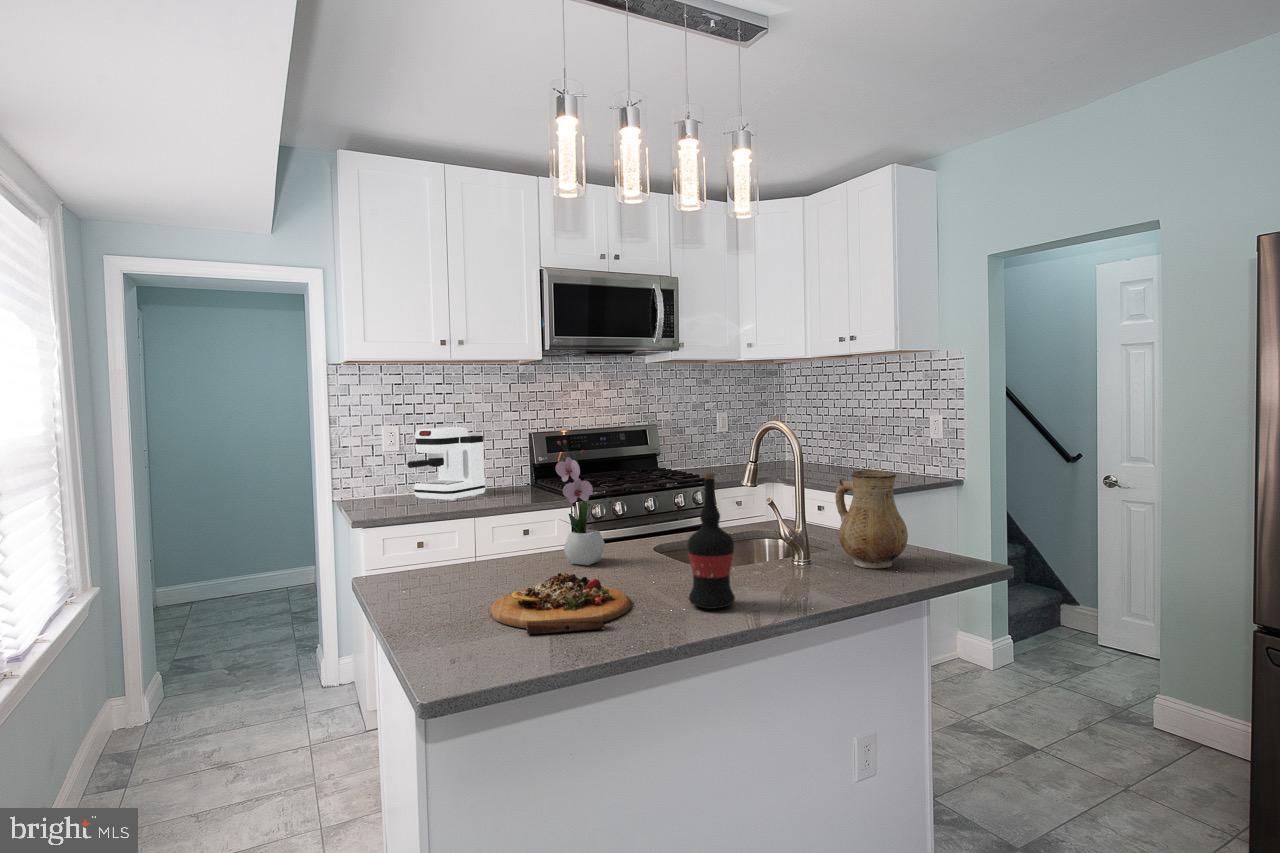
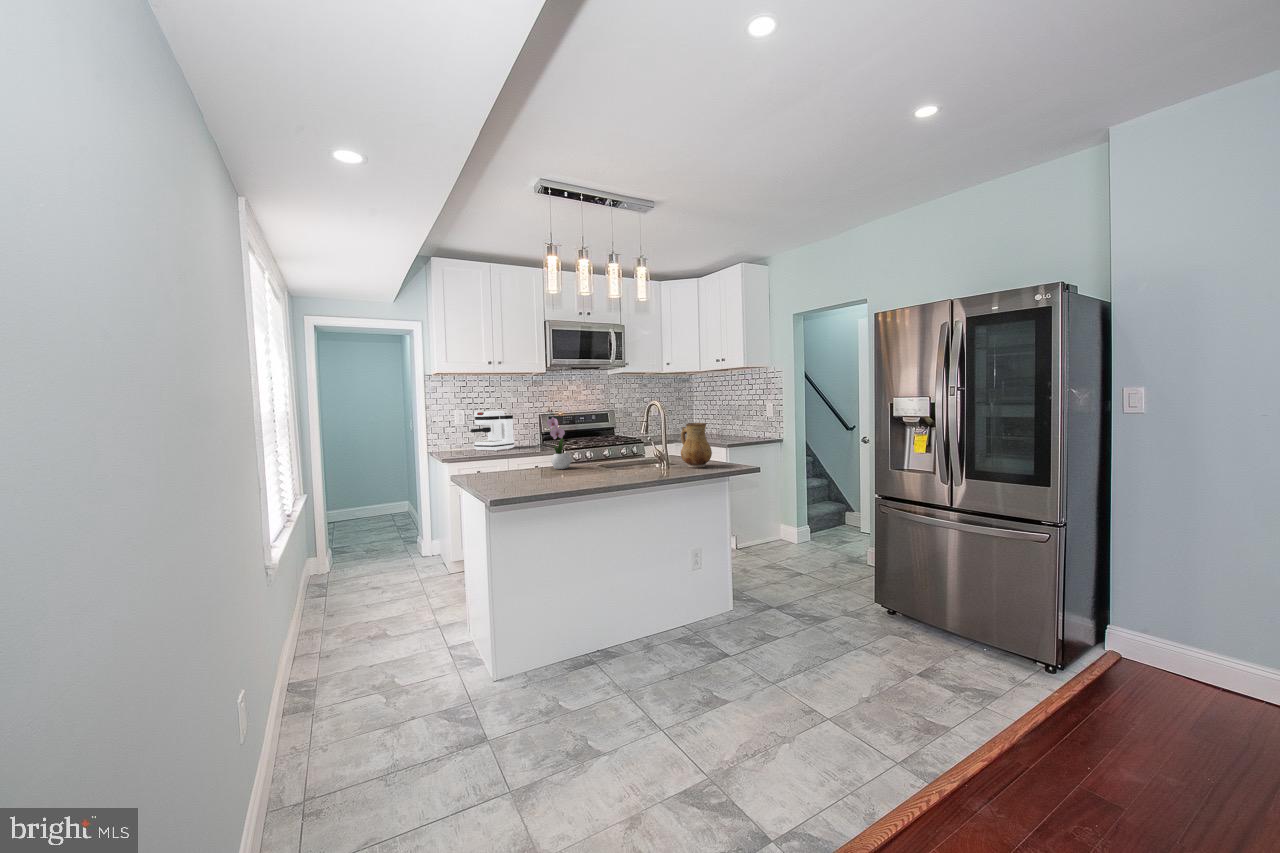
wine bottle: present [687,472,735,609] -> none [602,419,623,478]
cutting board: present [490,573,631,634] -> none [515,465,578,486]

